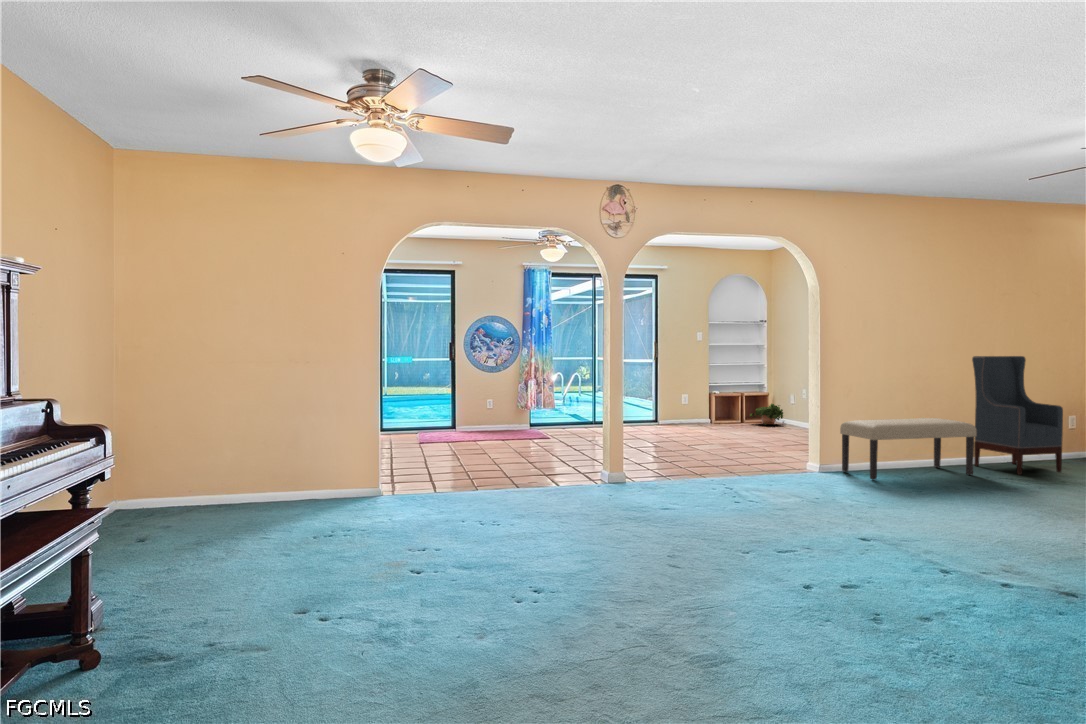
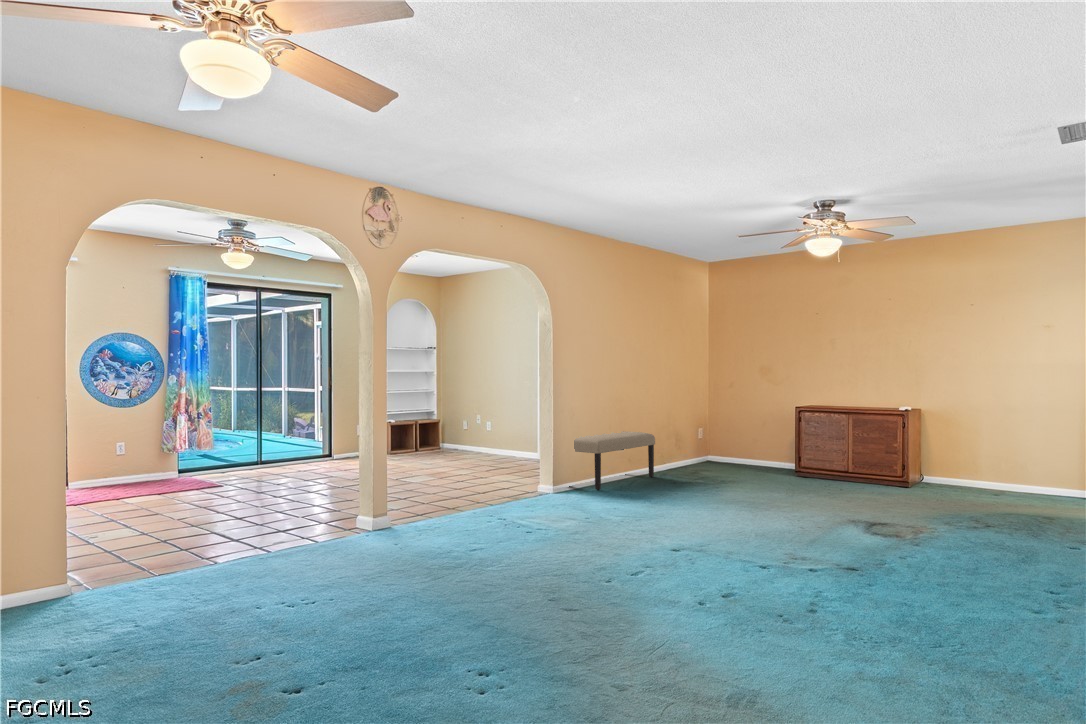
armchair: present [972,356,1063,475] -> none [639,378,698,473]
potted plant: present [750,404,784,425] -> none [422,429,456,452]

